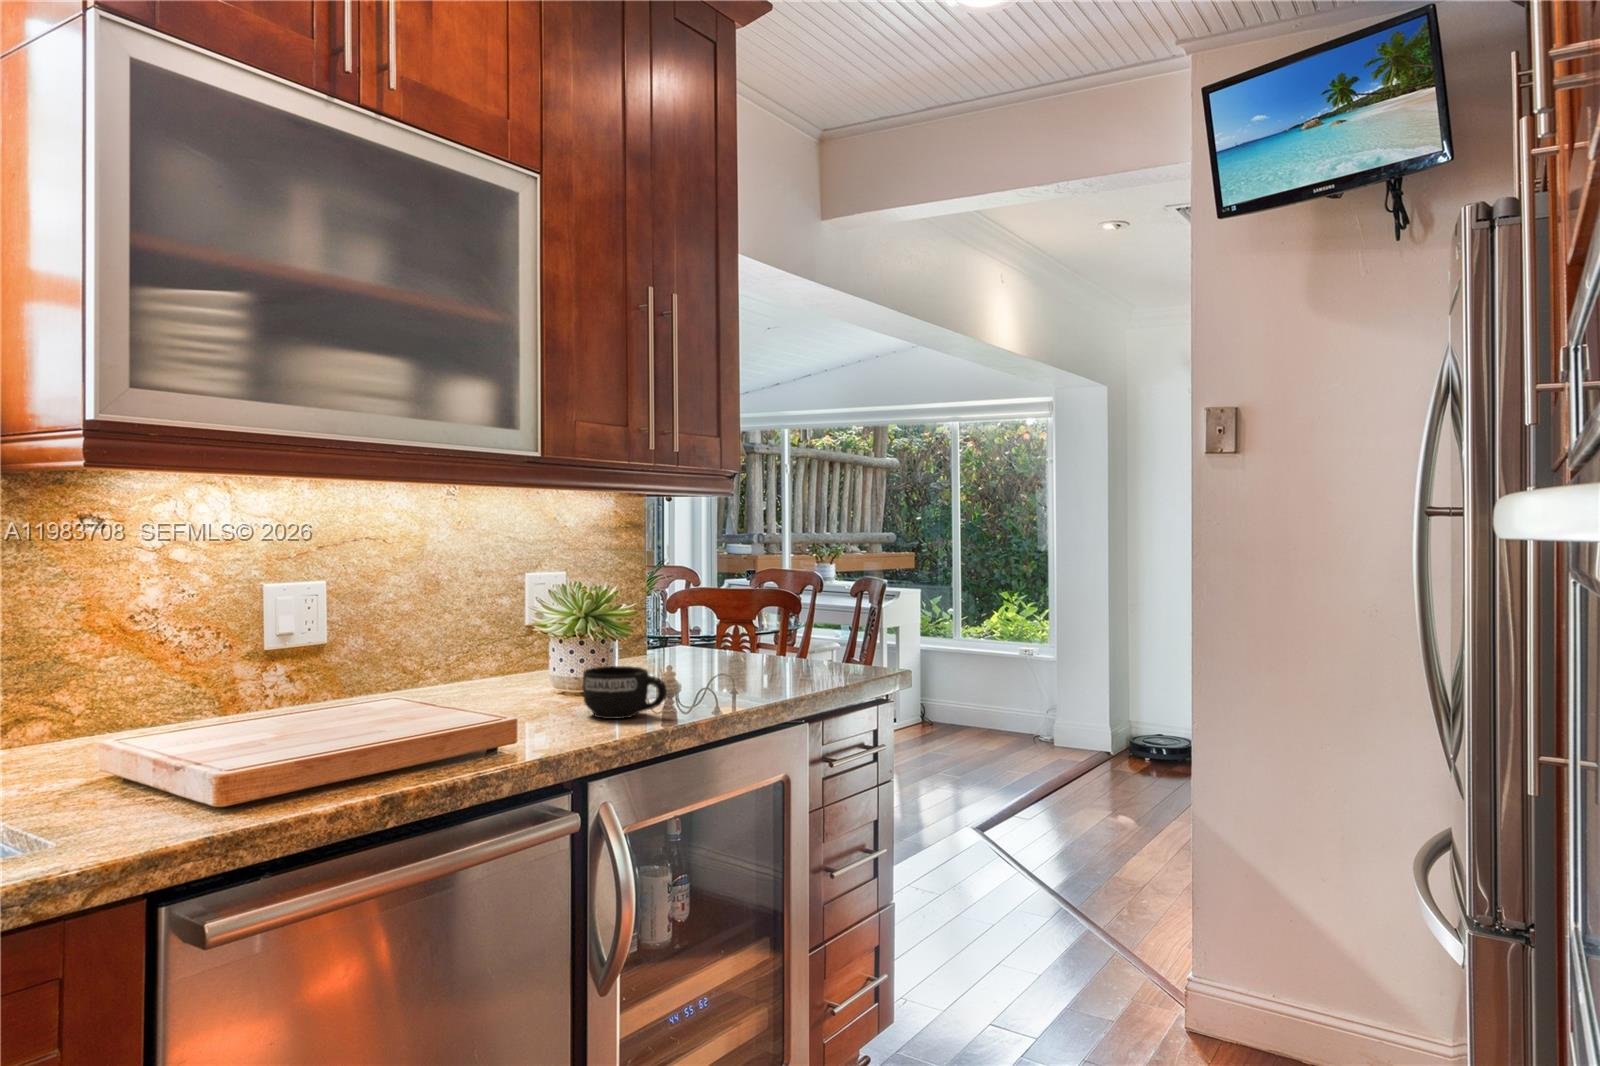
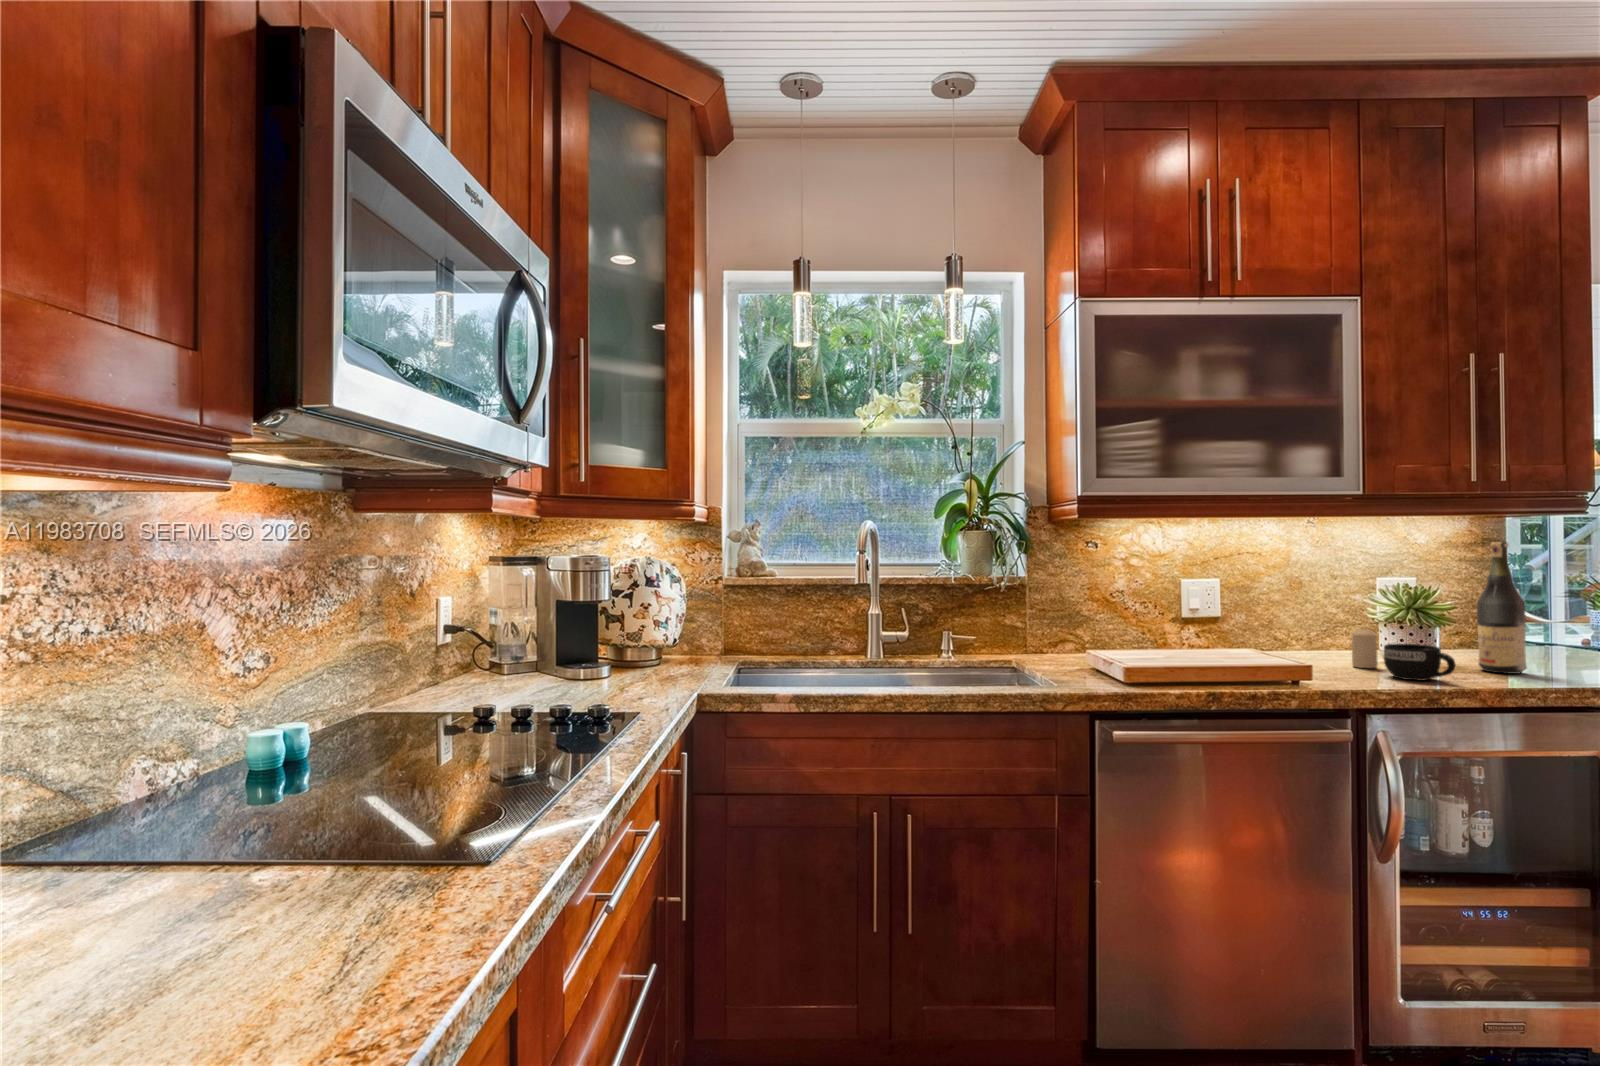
wine bottle: none [657,525,704,692] -> present [1477,542,1526,674]
candle: none [531,648,562,707] -> present [1352,629,1378,668]

